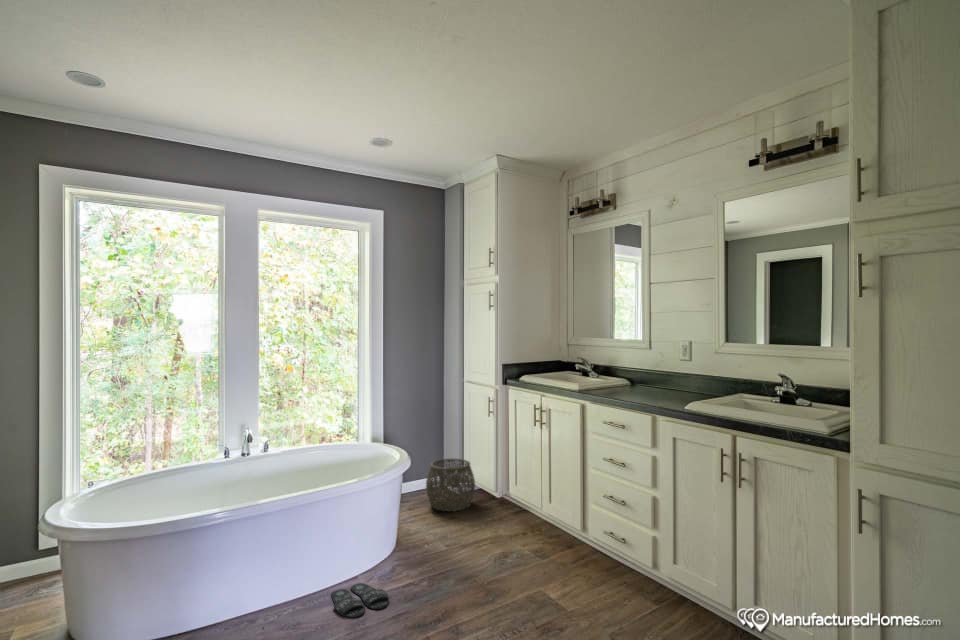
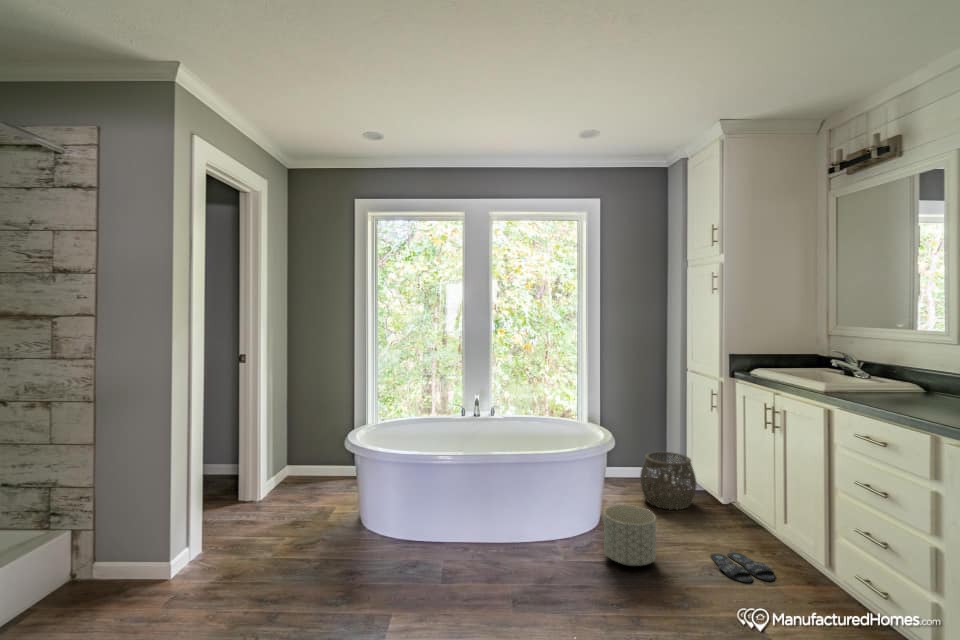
planter: none [406,511,454,568] -> present [604,505,656,566]
slippers: present [331,583,389,617] -> present [711,552,775,583]

